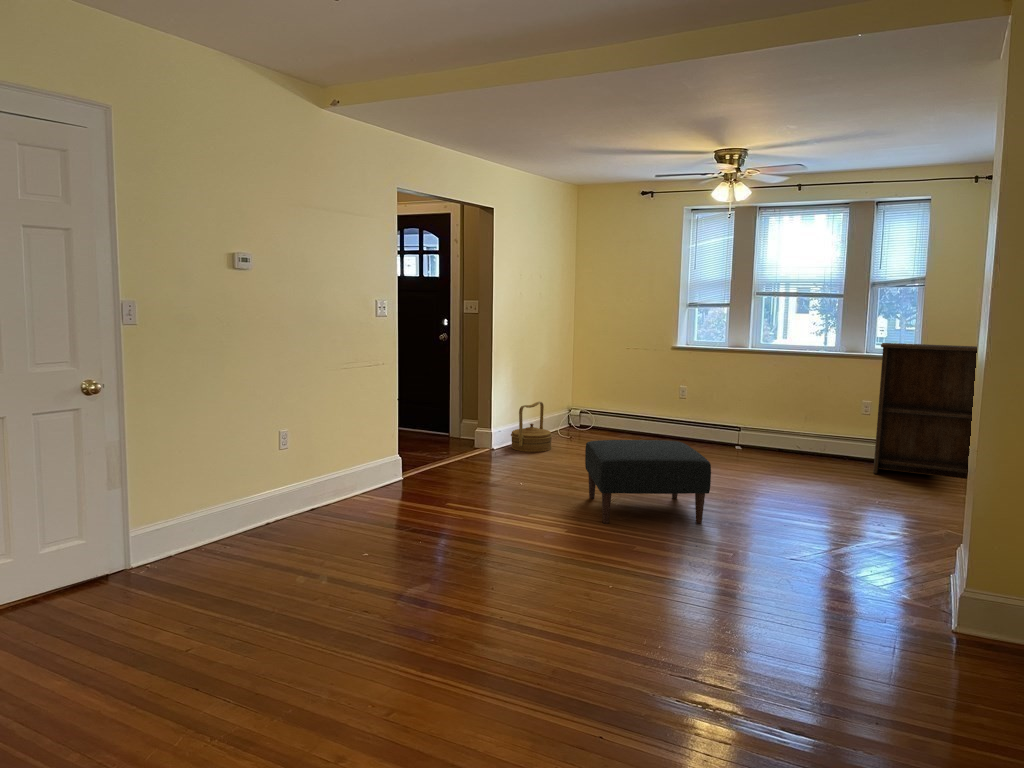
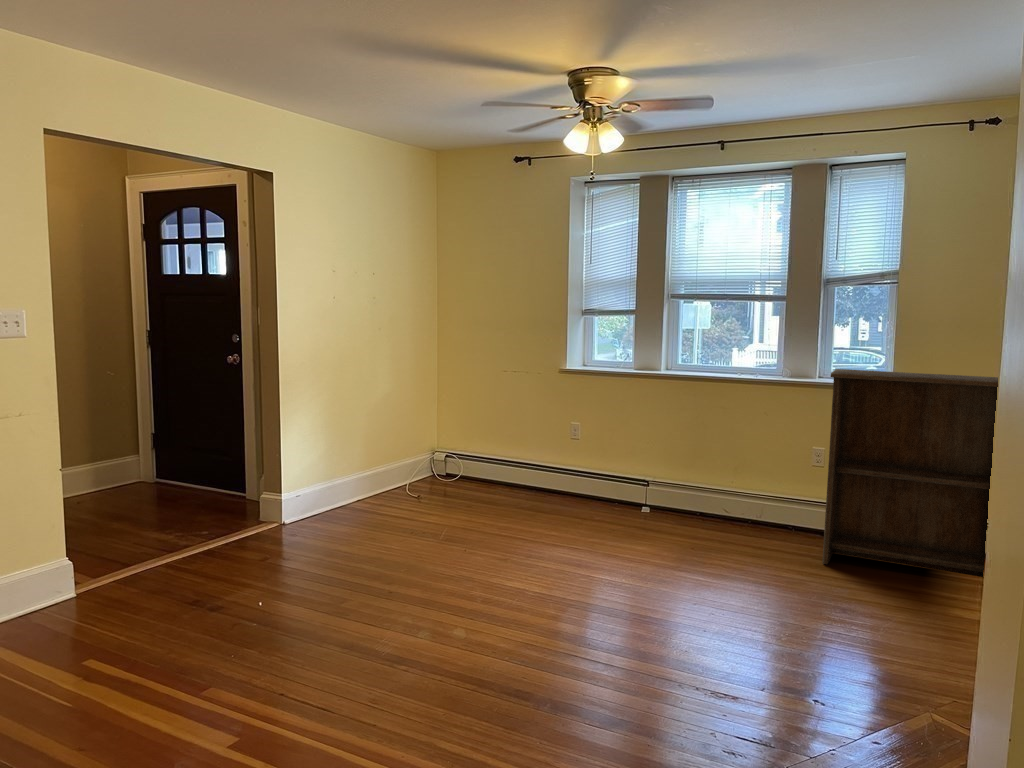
woven basket: present [511,402,552,452] -> none [316,451,377,526]
ottoman: present [585,440,711,524] -> none [315,536,510,701]

